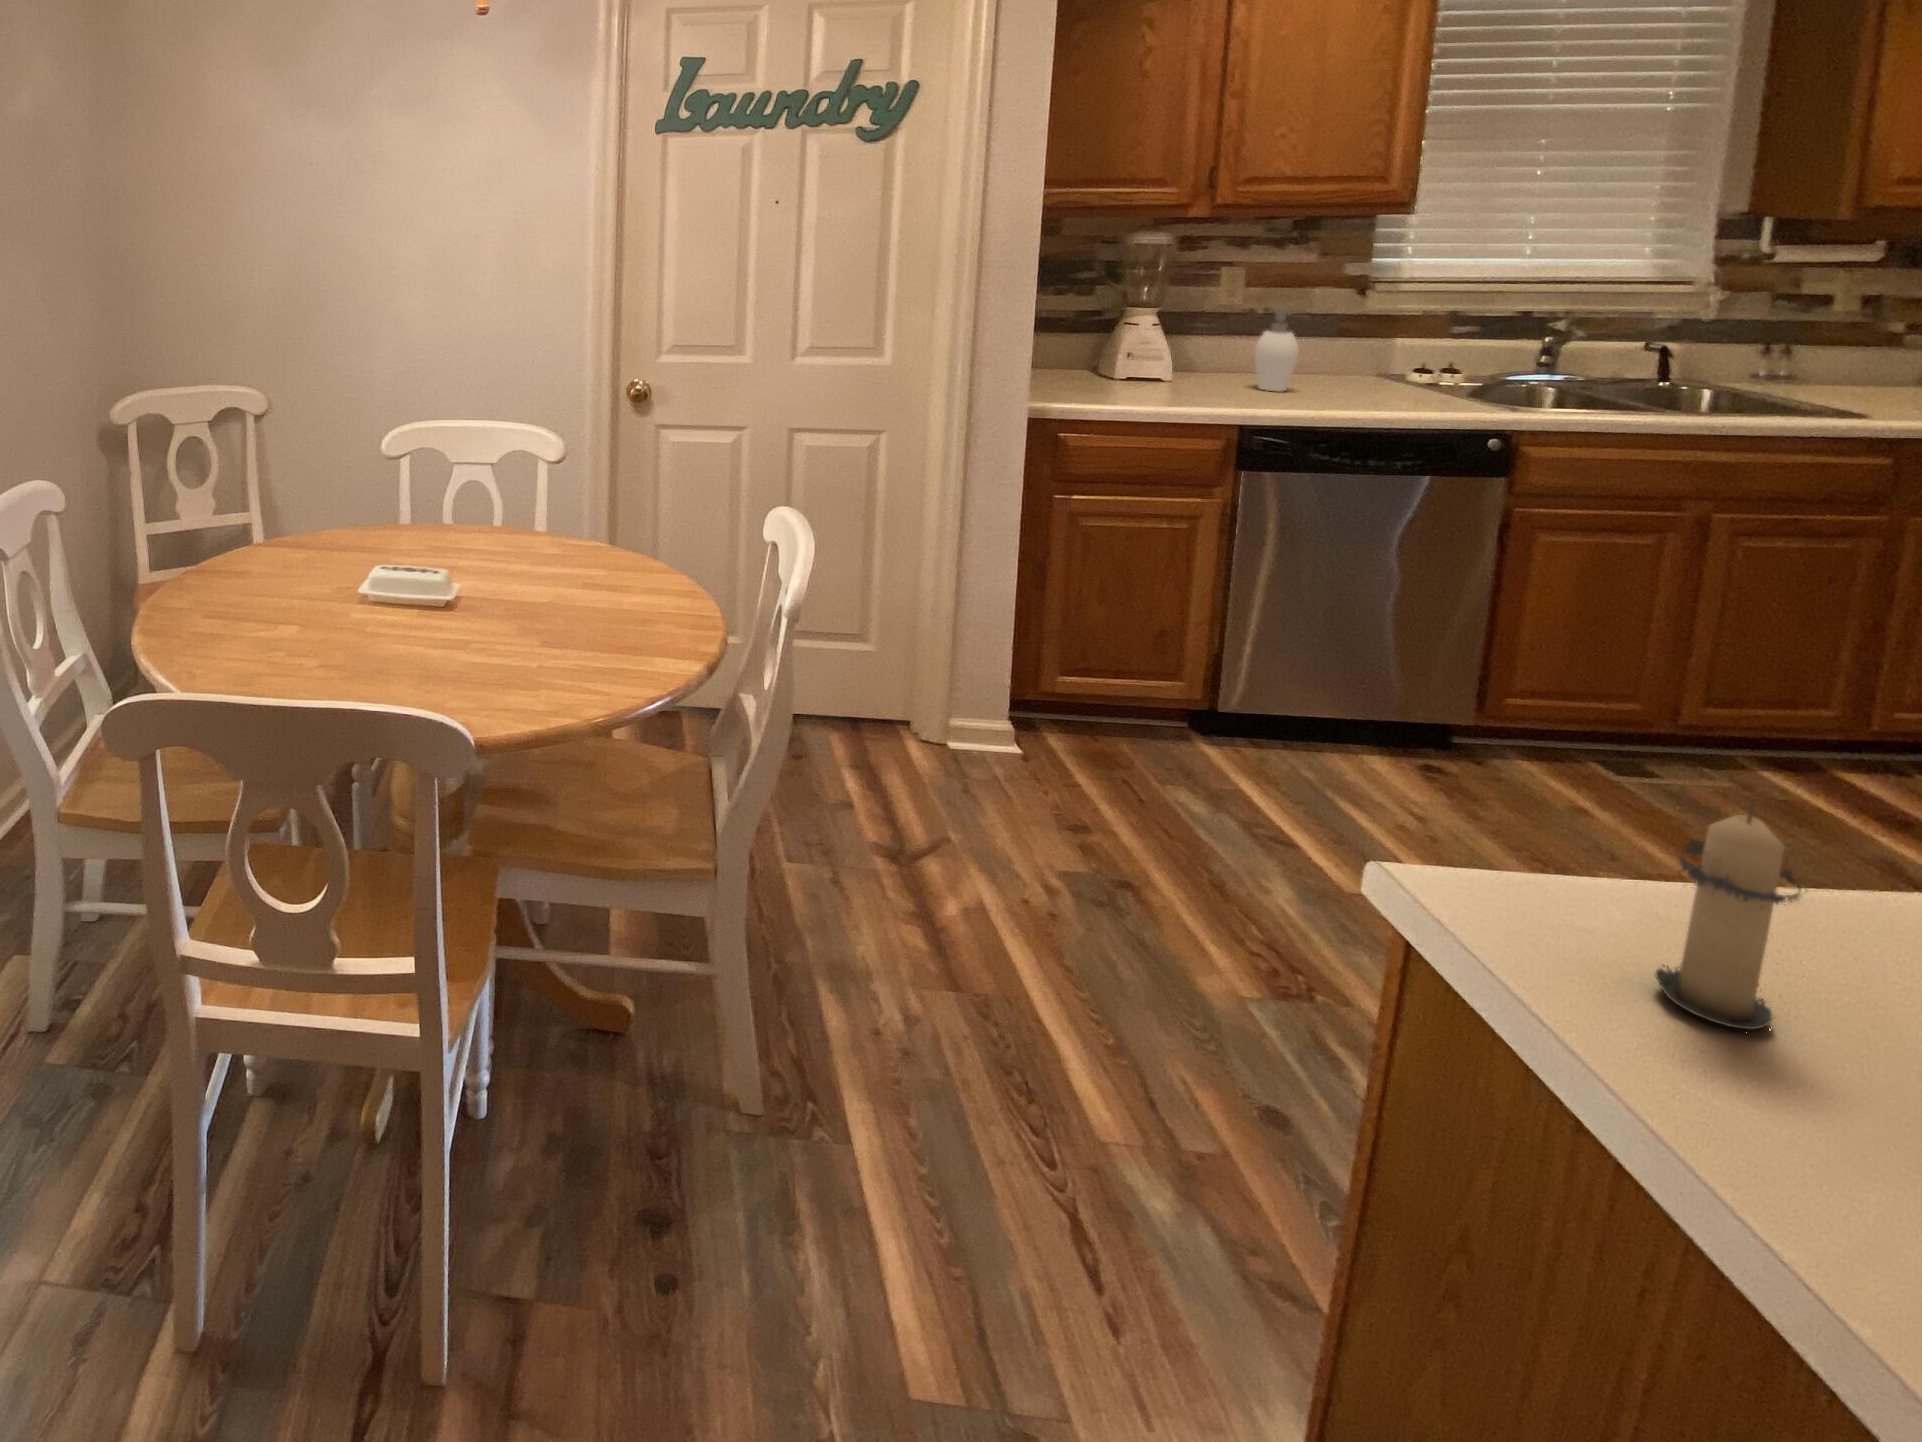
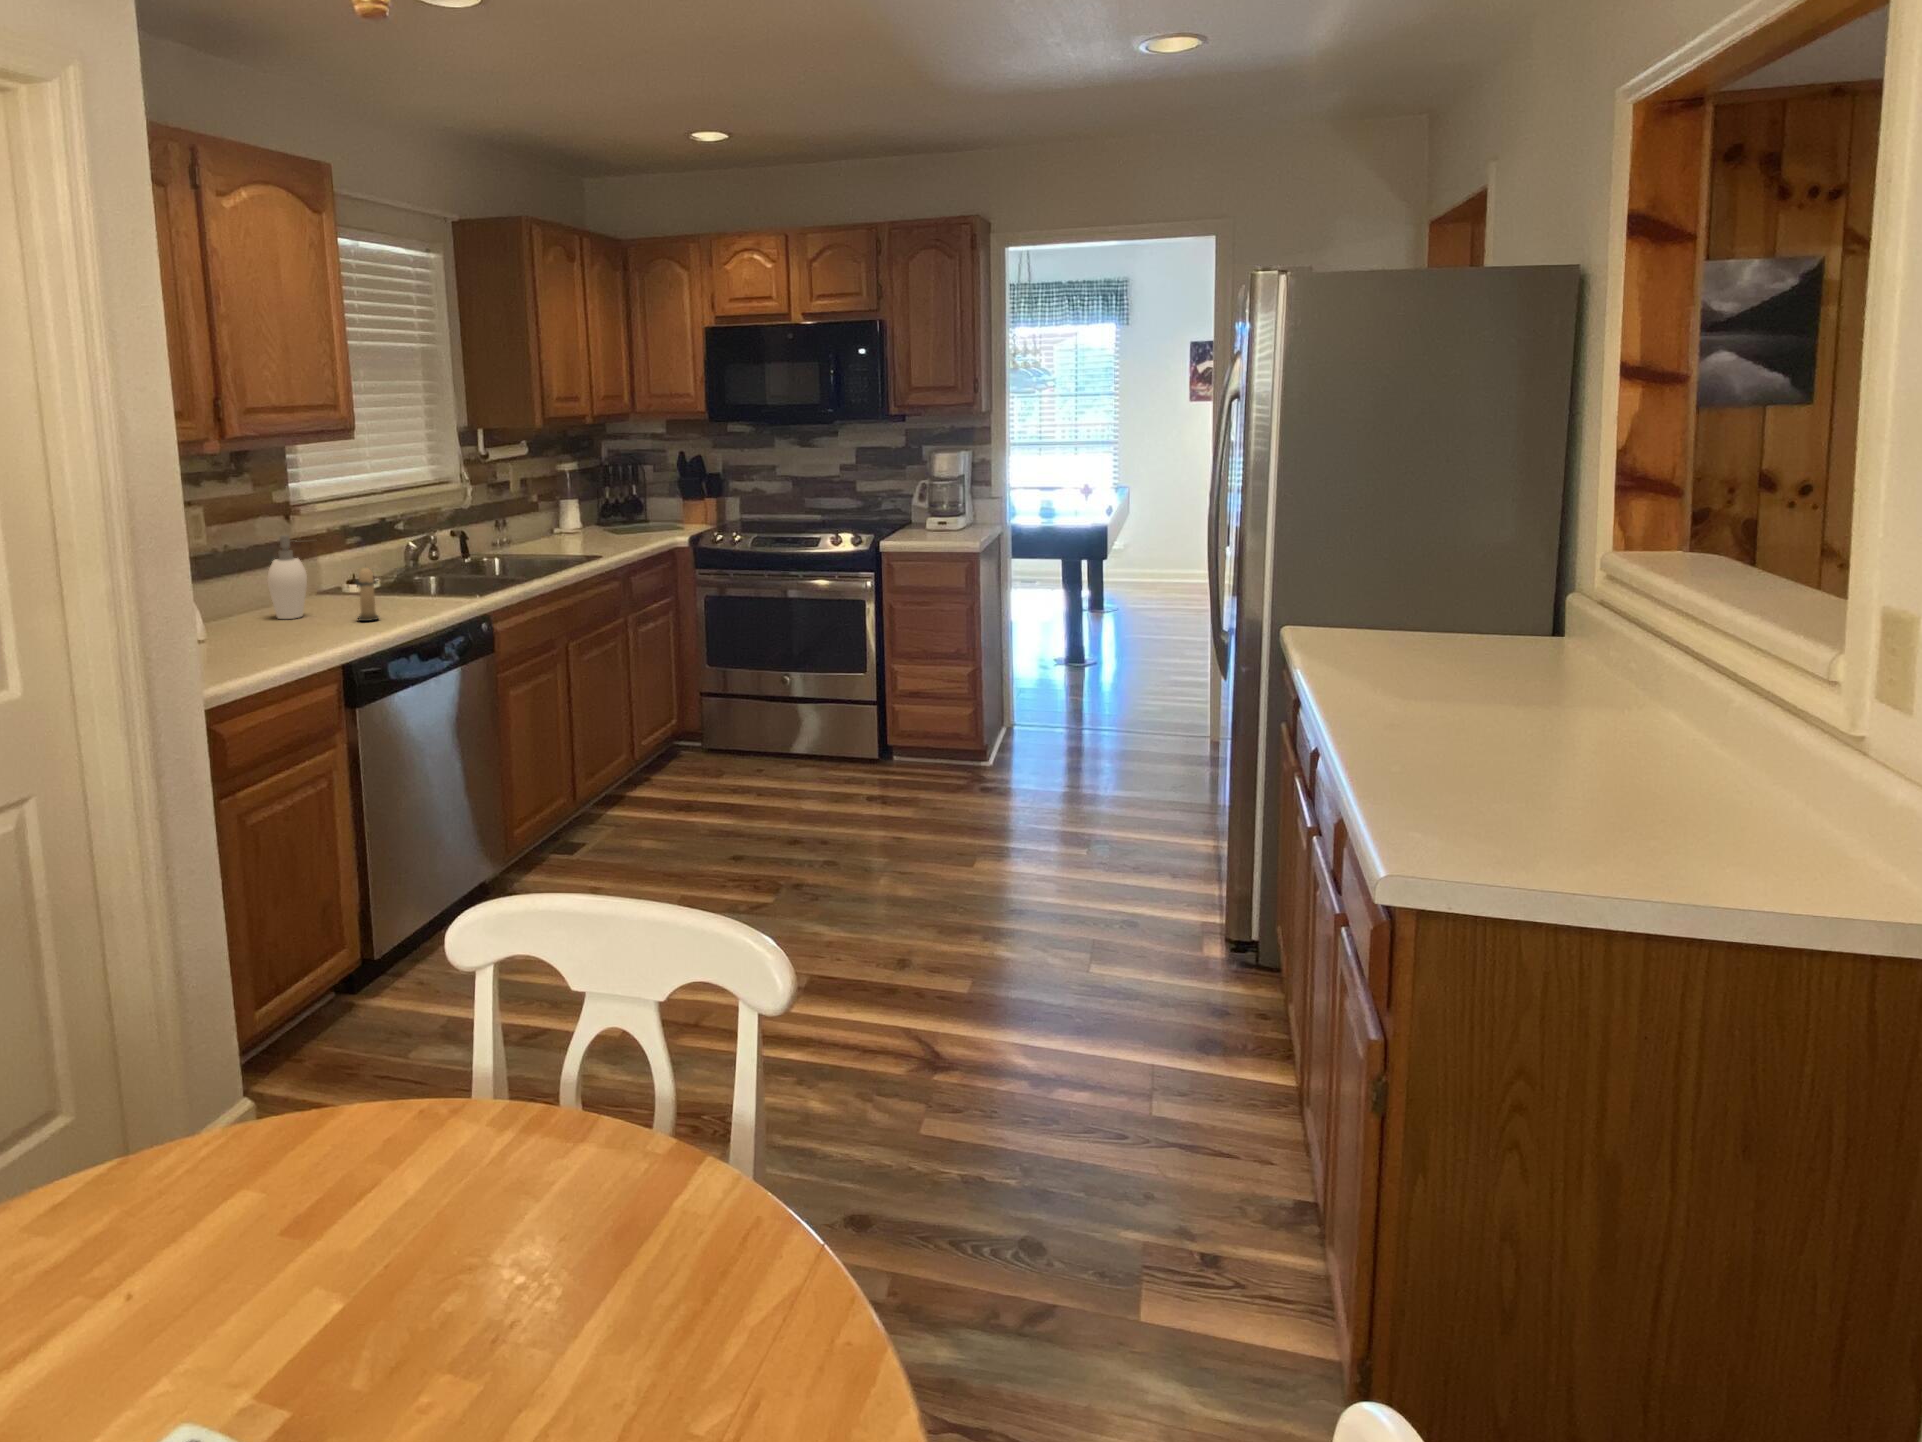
candle: present [1655,804,1805,1029] -> present [355,568,379,621]

